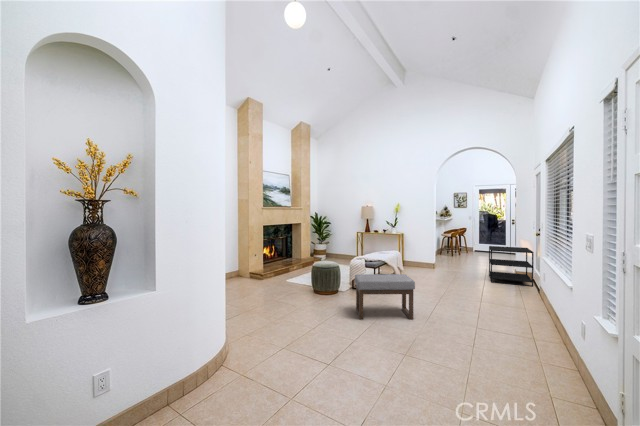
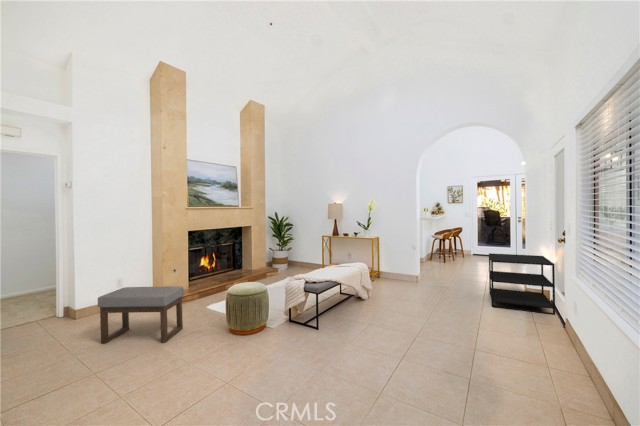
ottoman: present [355,274,415,320] -> present [98,286,184,344]

